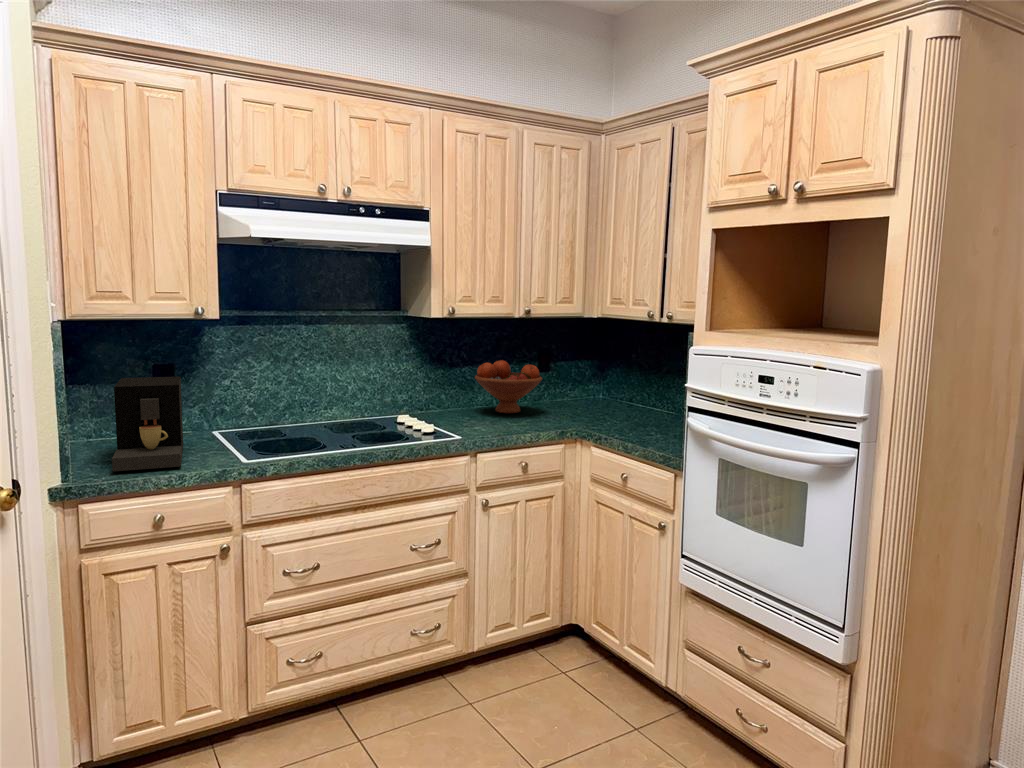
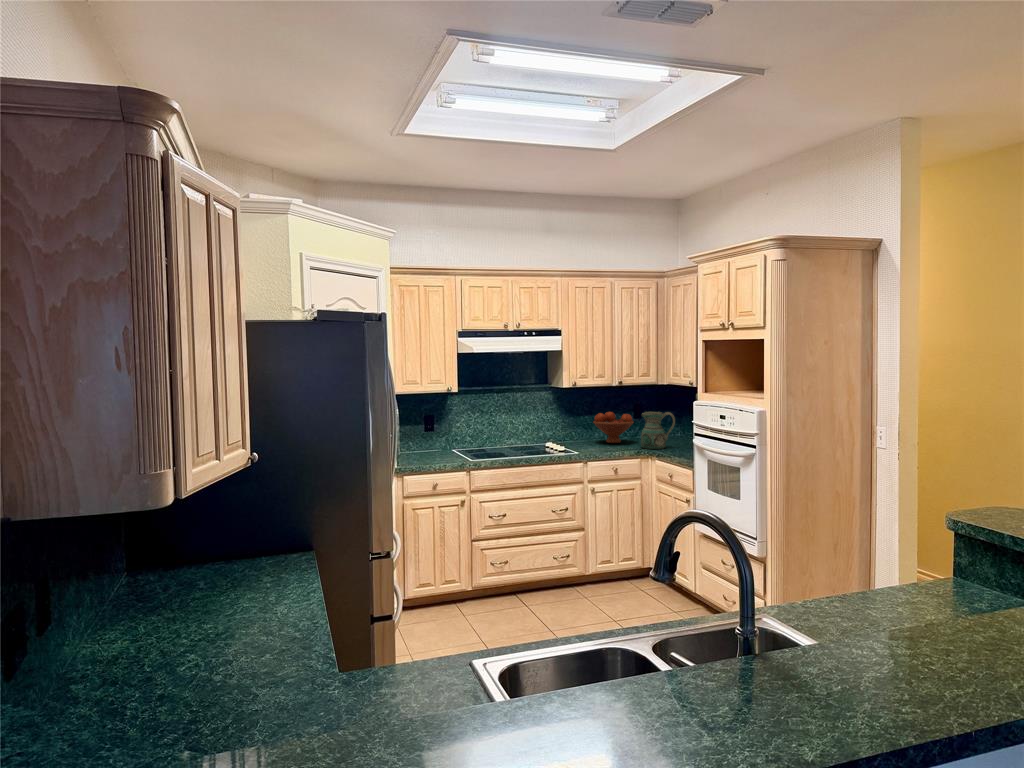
ceramic pitcher: none [560,362,617,426] -> present [641,412,675,449]
coffee maker: present [112,377,183,471] -> none [412,421,443,464]

